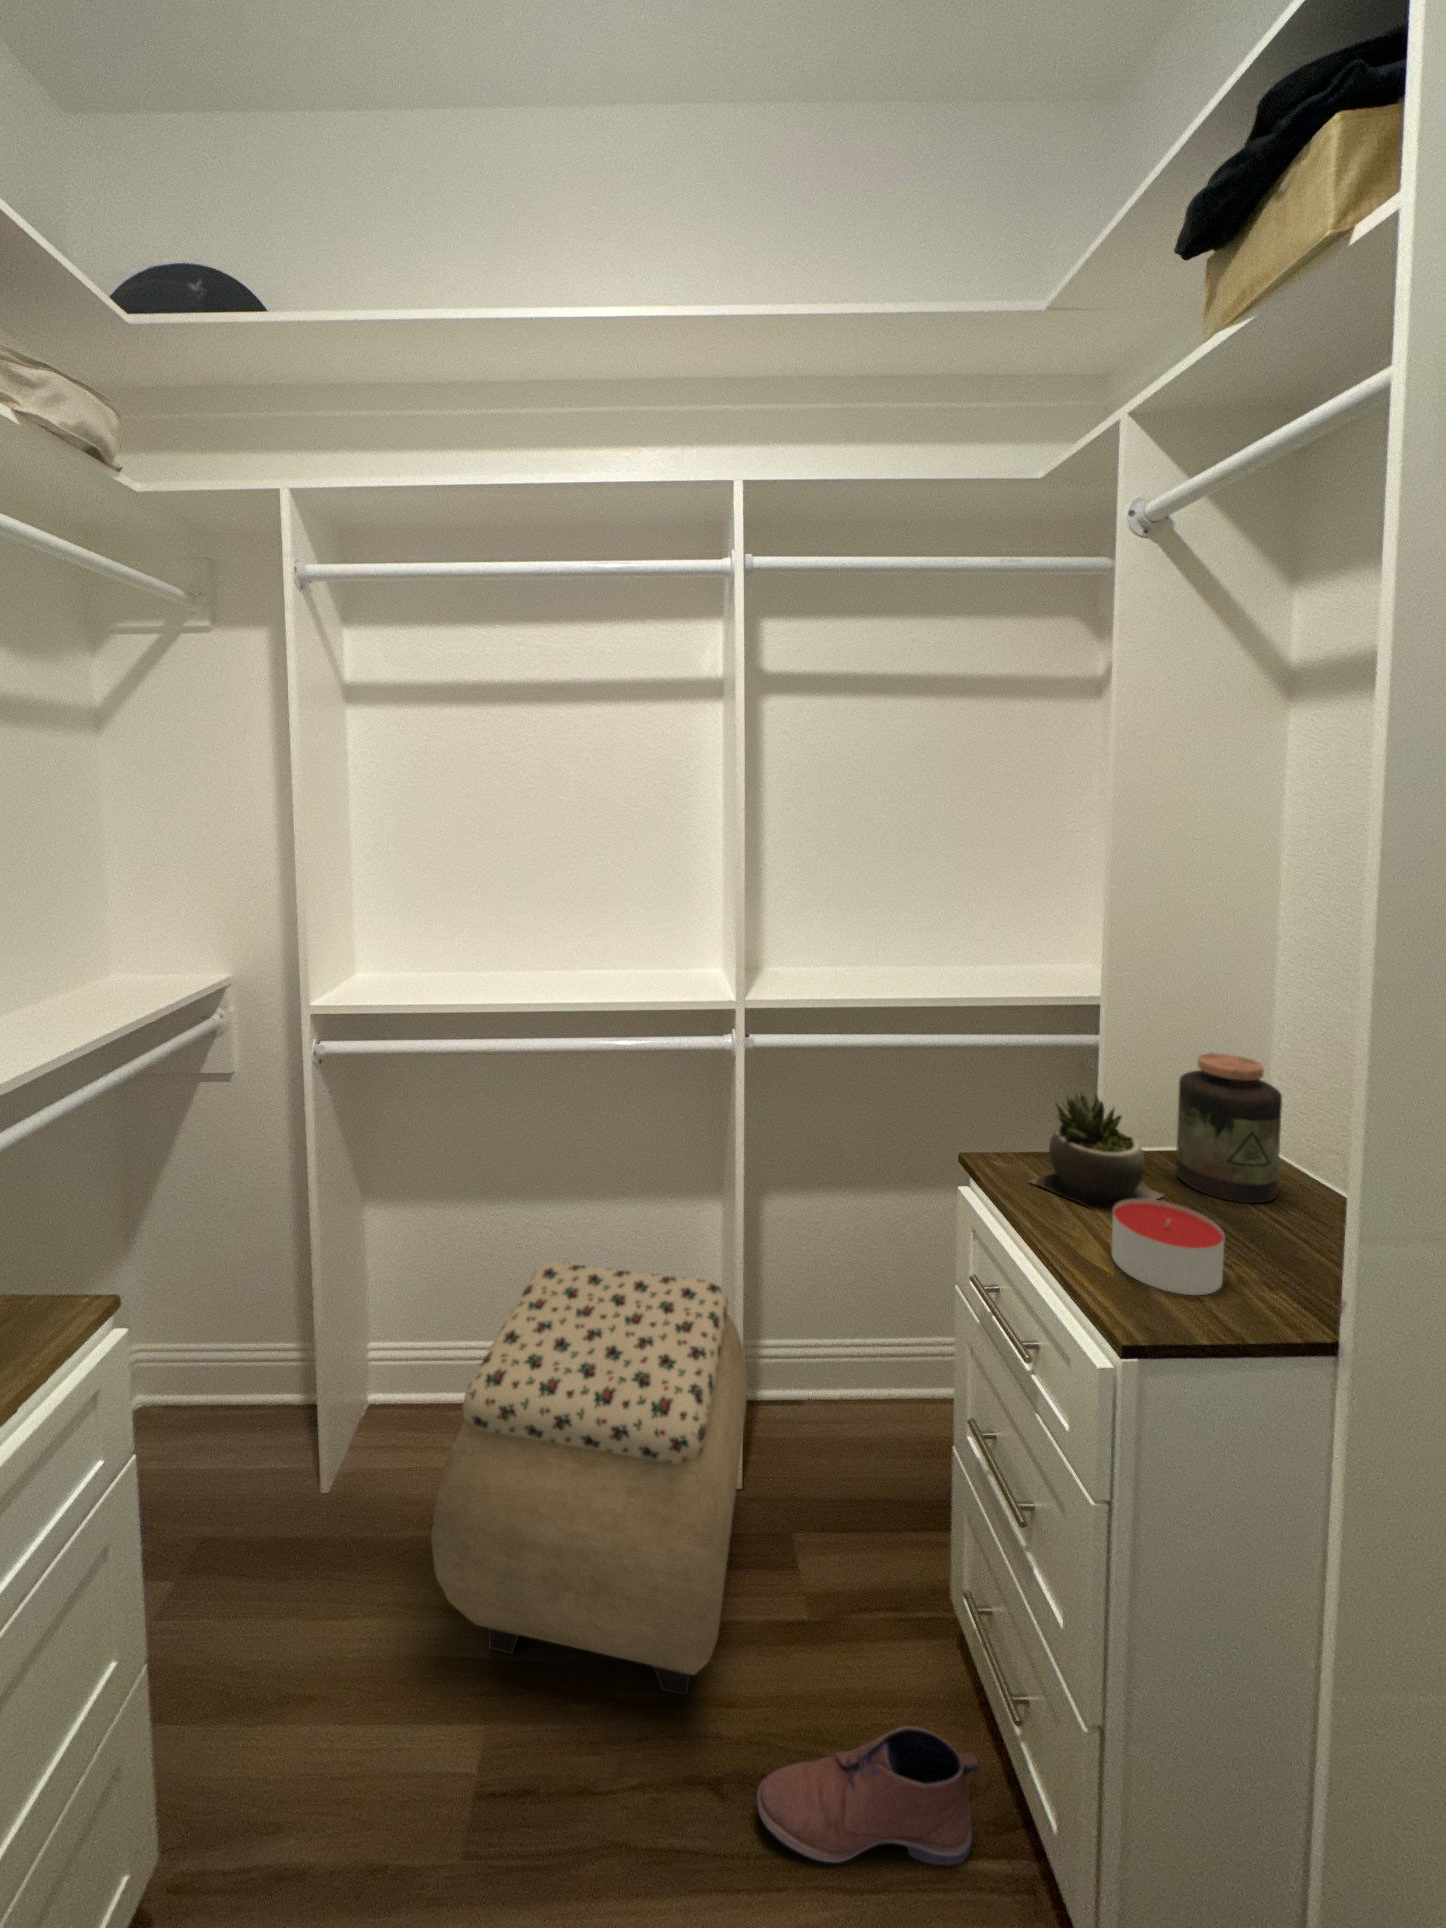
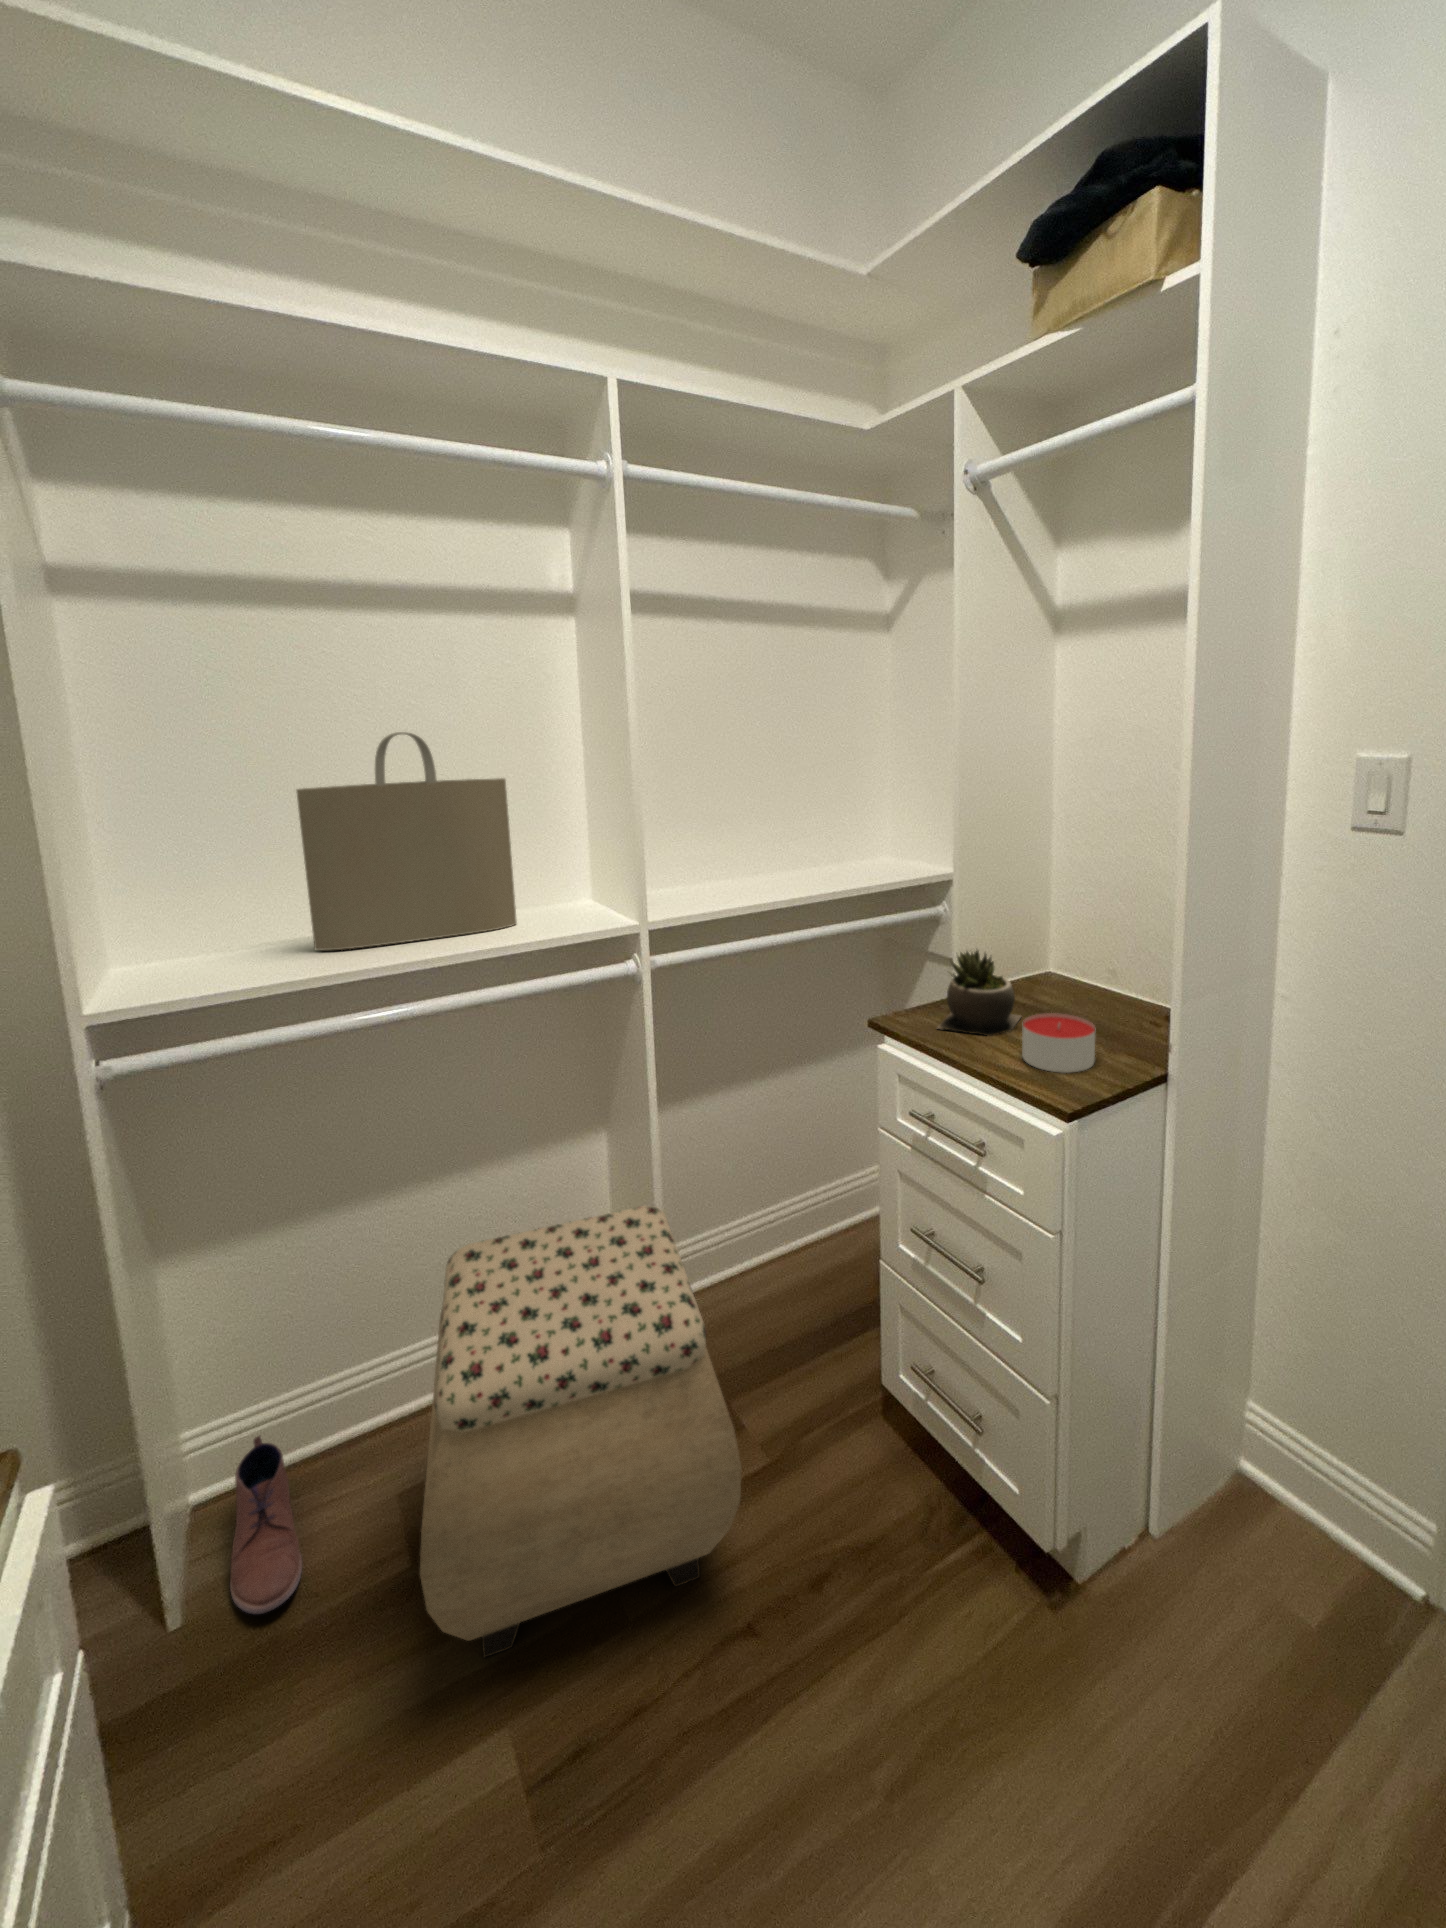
tote bag: none [473,807,632,985] -> present [297,732,517,950]
jar: present [1176,1053,1282,1203] -> none [1016,905,1081,1010]
shoe: present [757,1726,979,1865] -> present [230,1436,302,1614]

